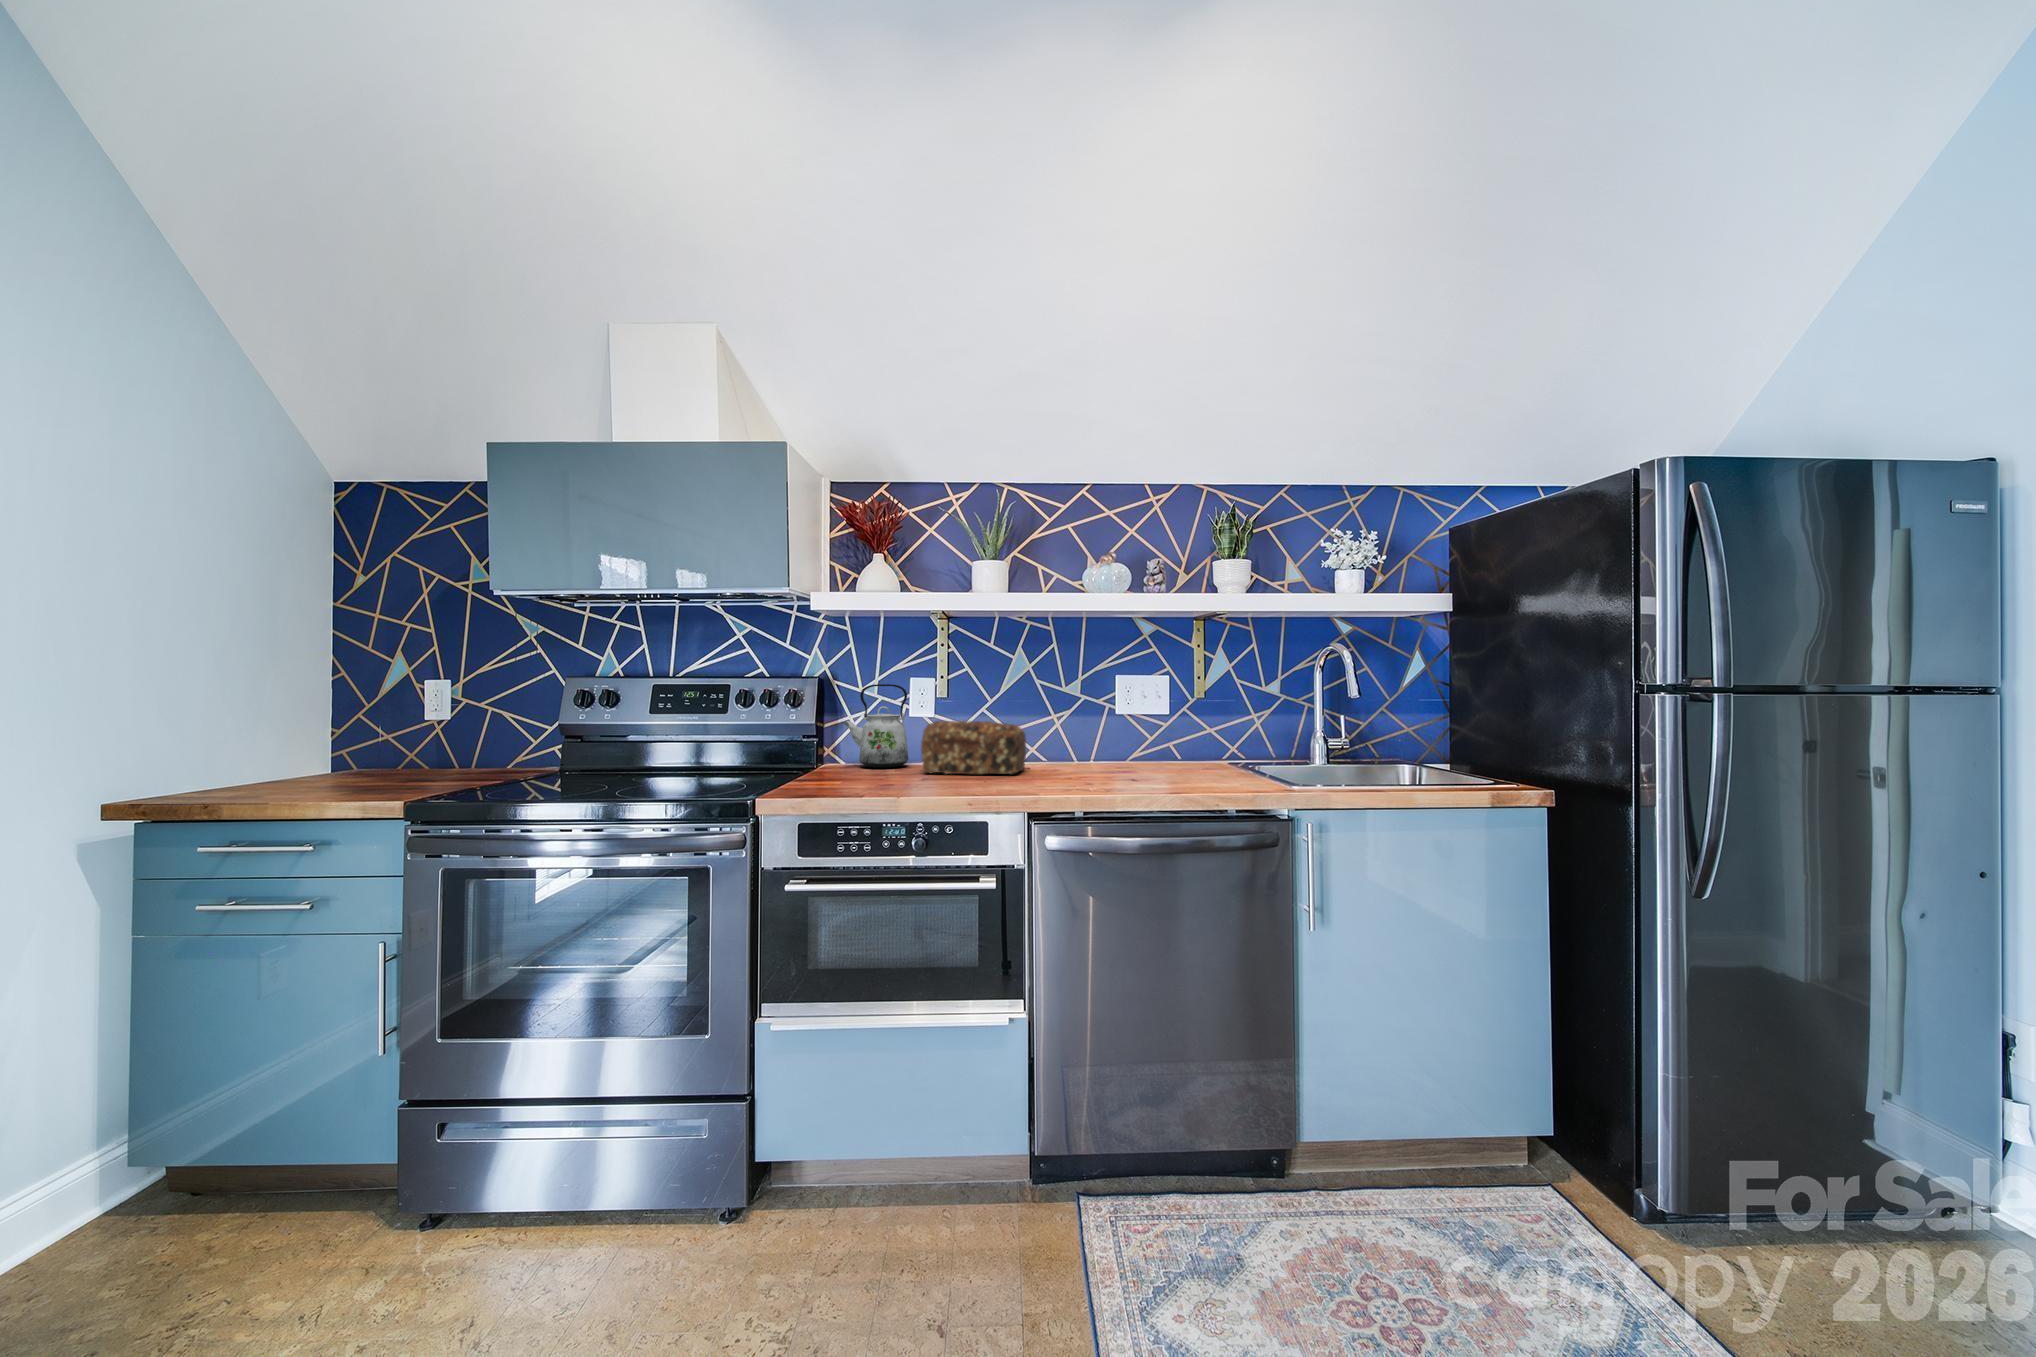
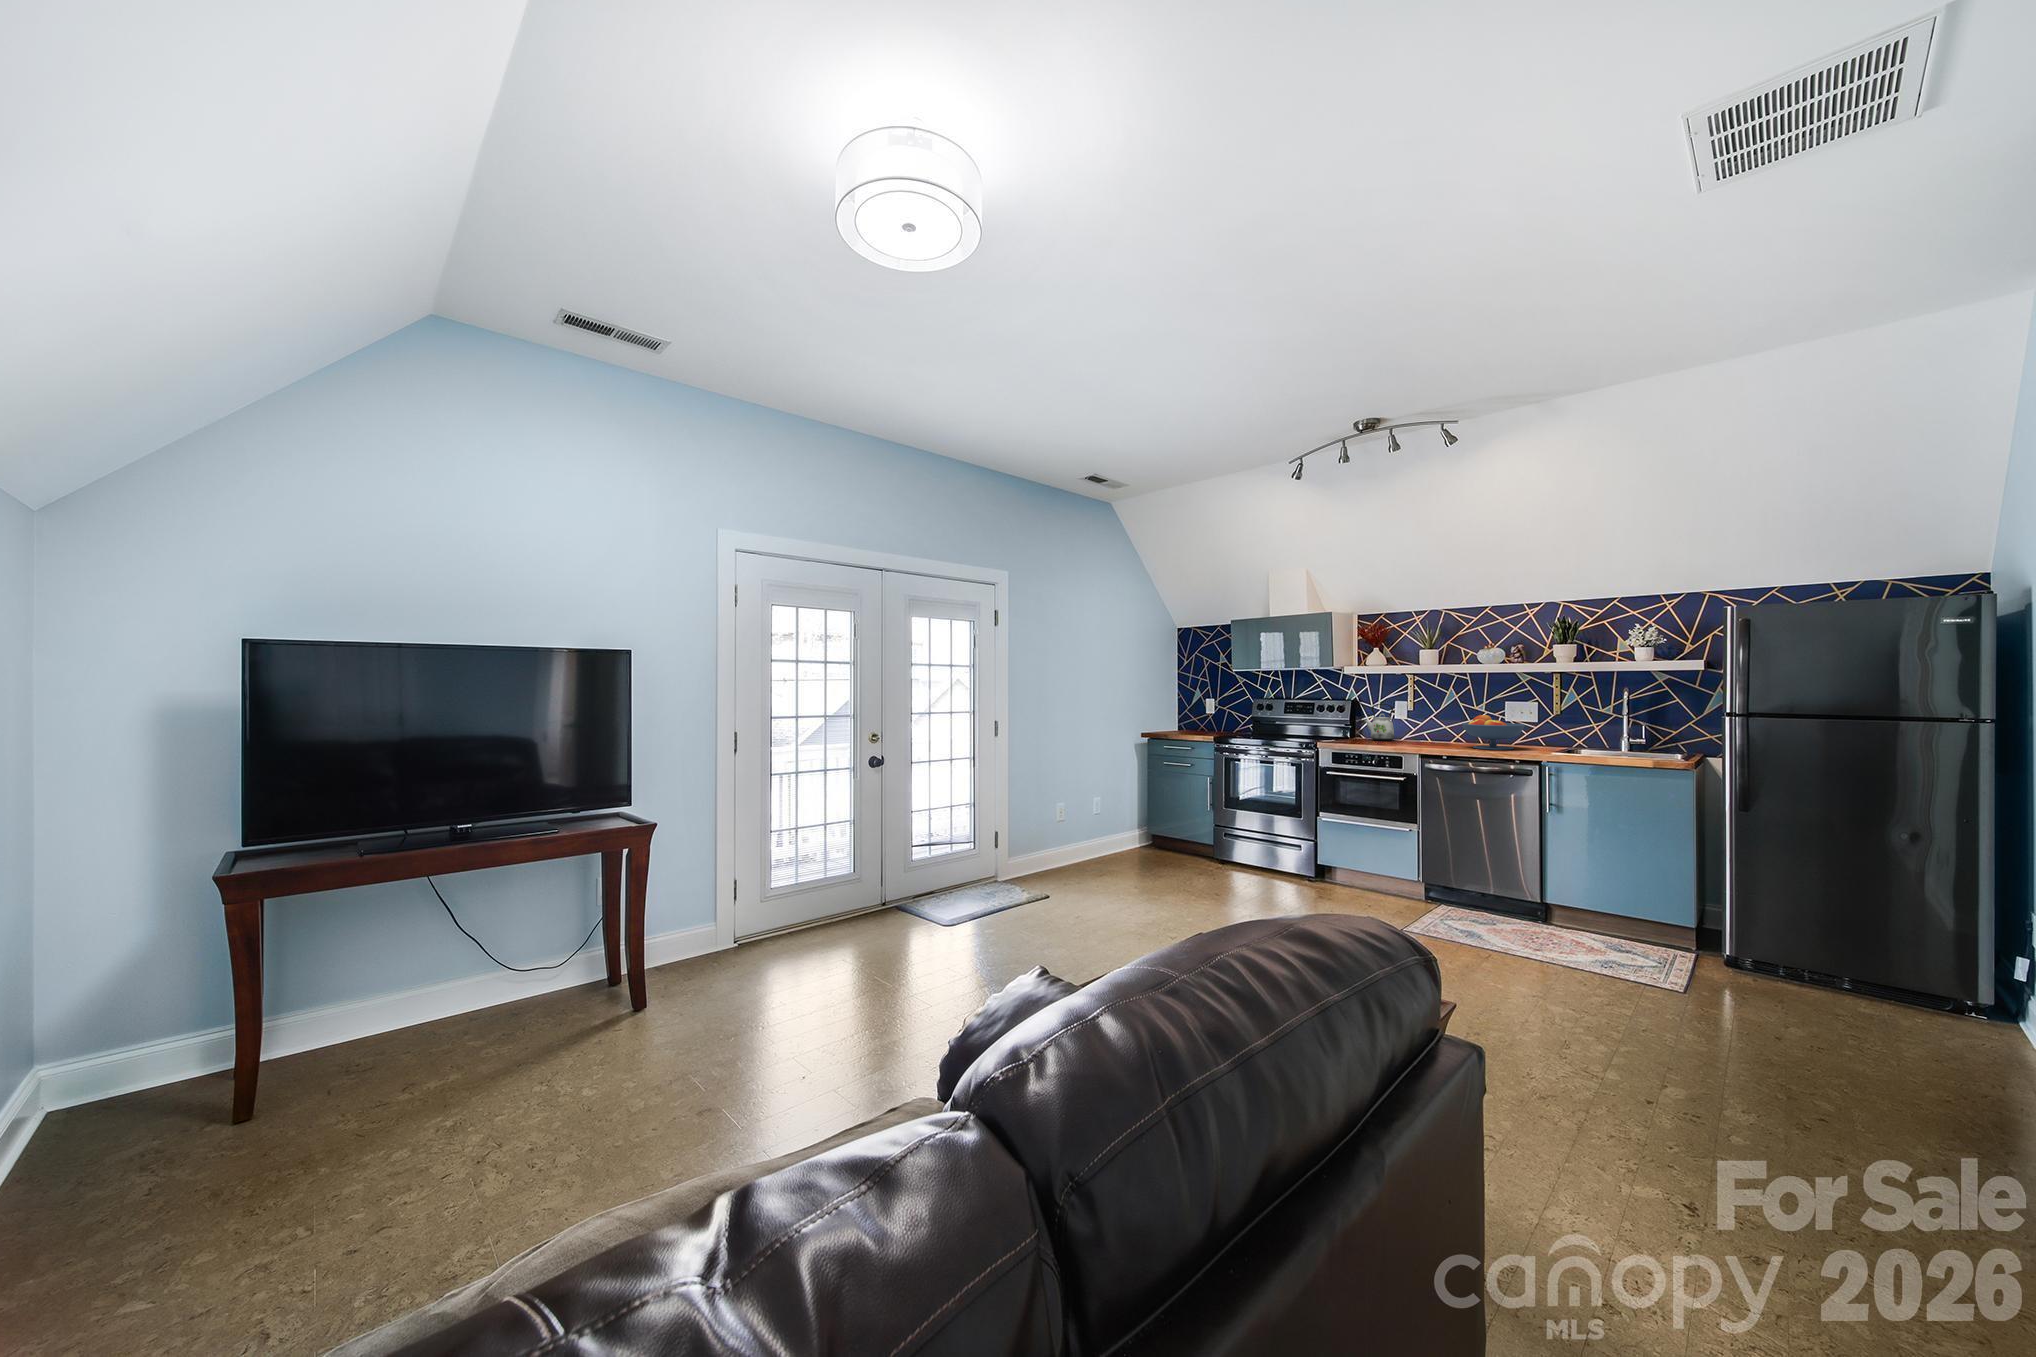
fruit bowl: none [1068,702,1182,777] -> present [1462,715,1525,750]
bread loaf: present [921,721,1026,774] -> none [1392,721,1446,745]

